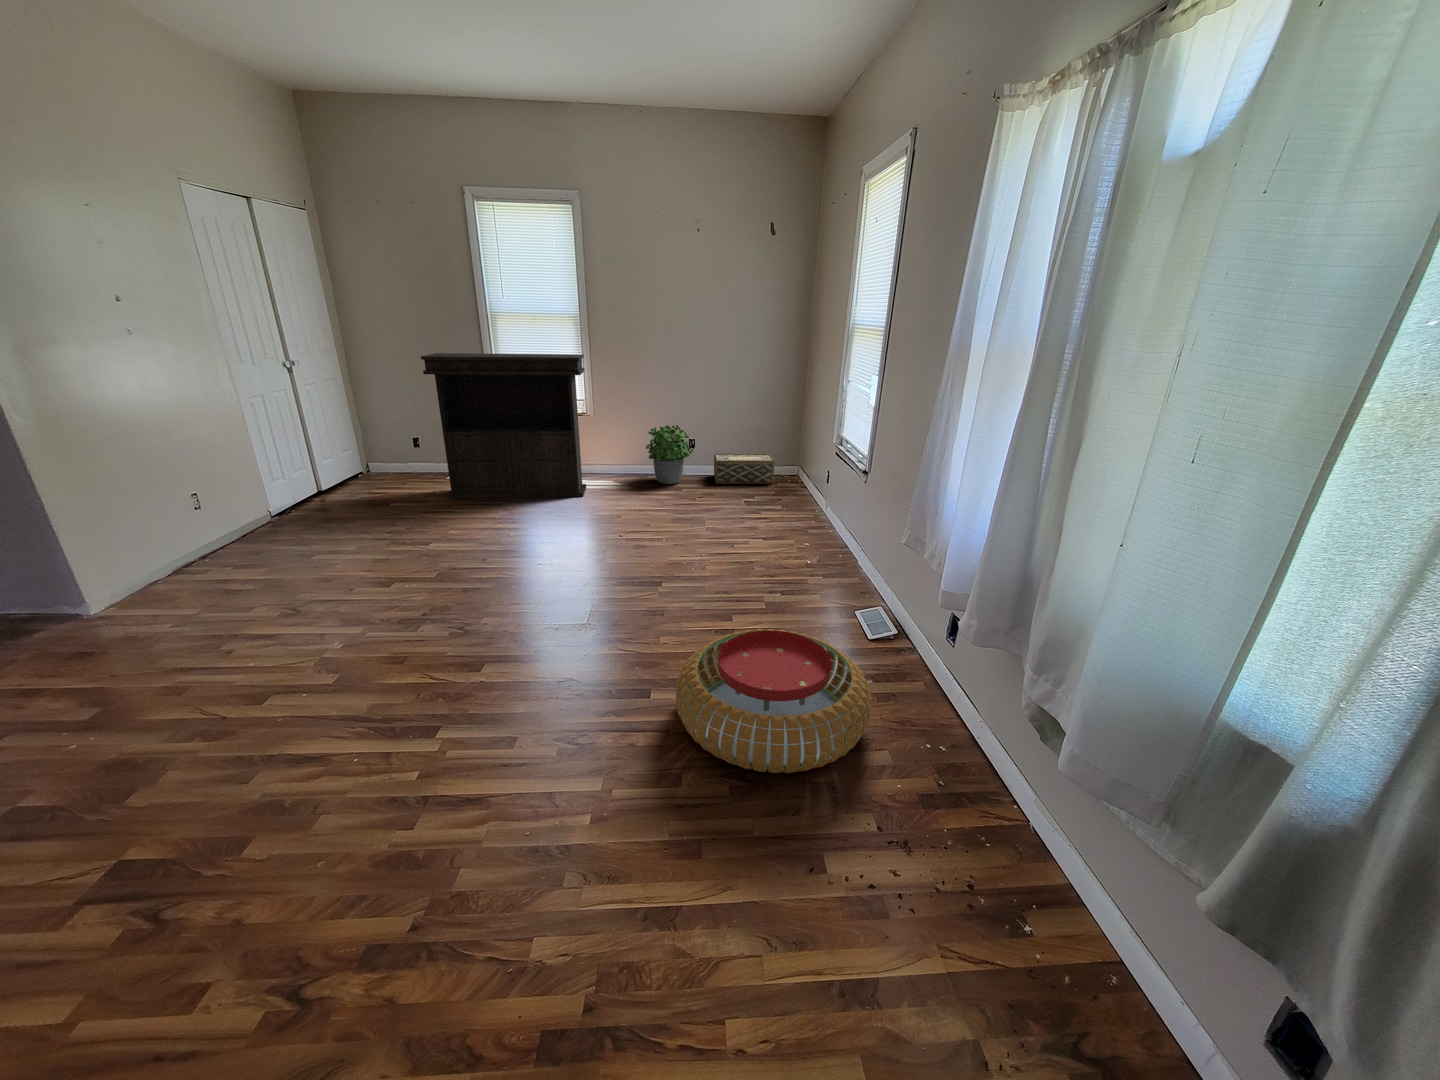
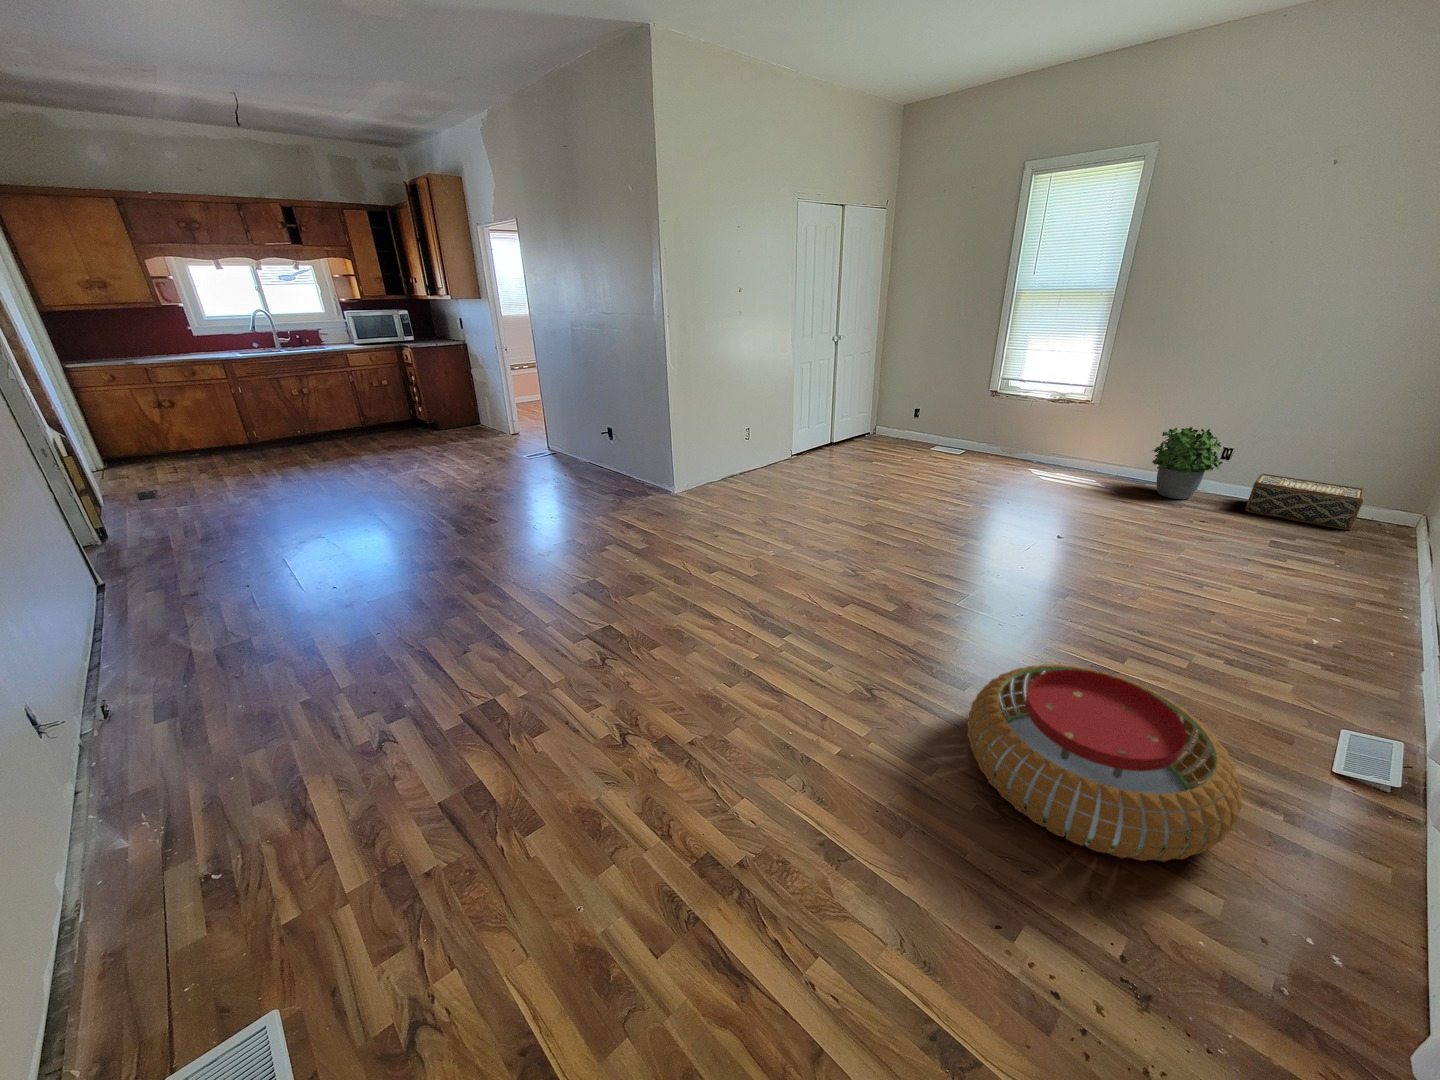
console table: present [421,353,586,499] -> none [921,332,1100,490]

